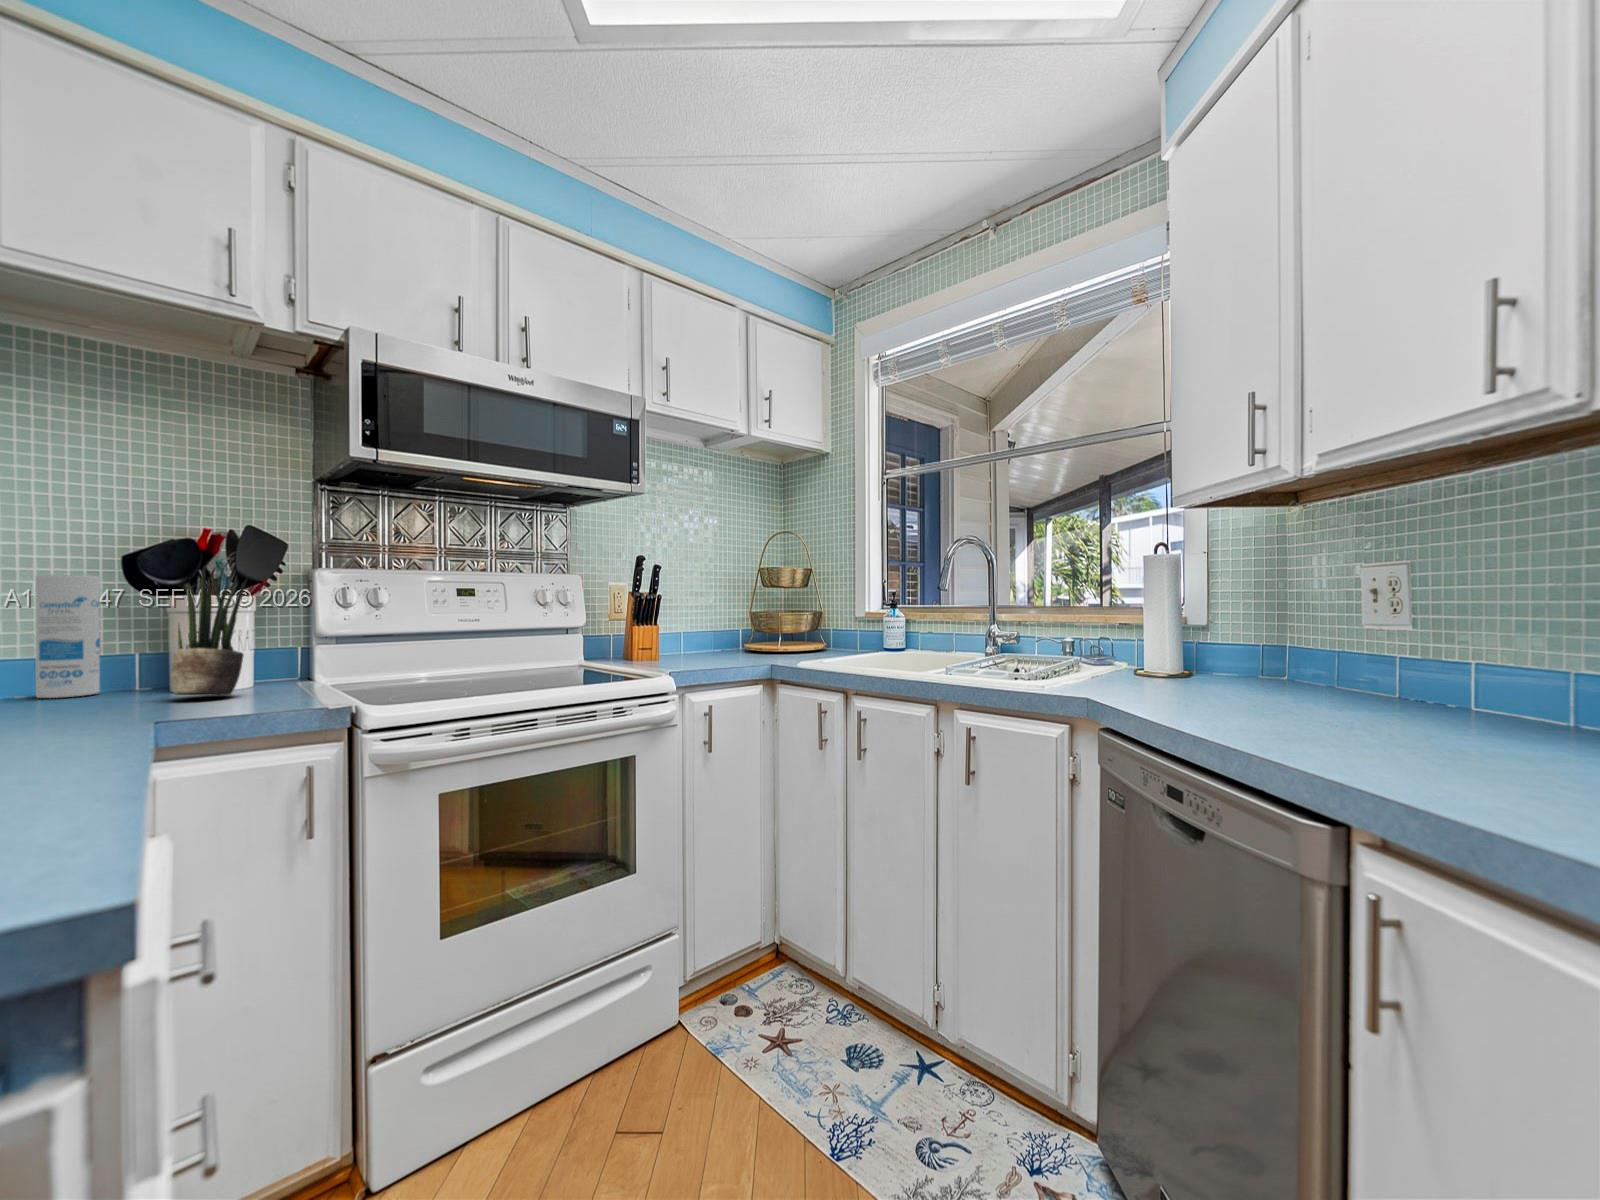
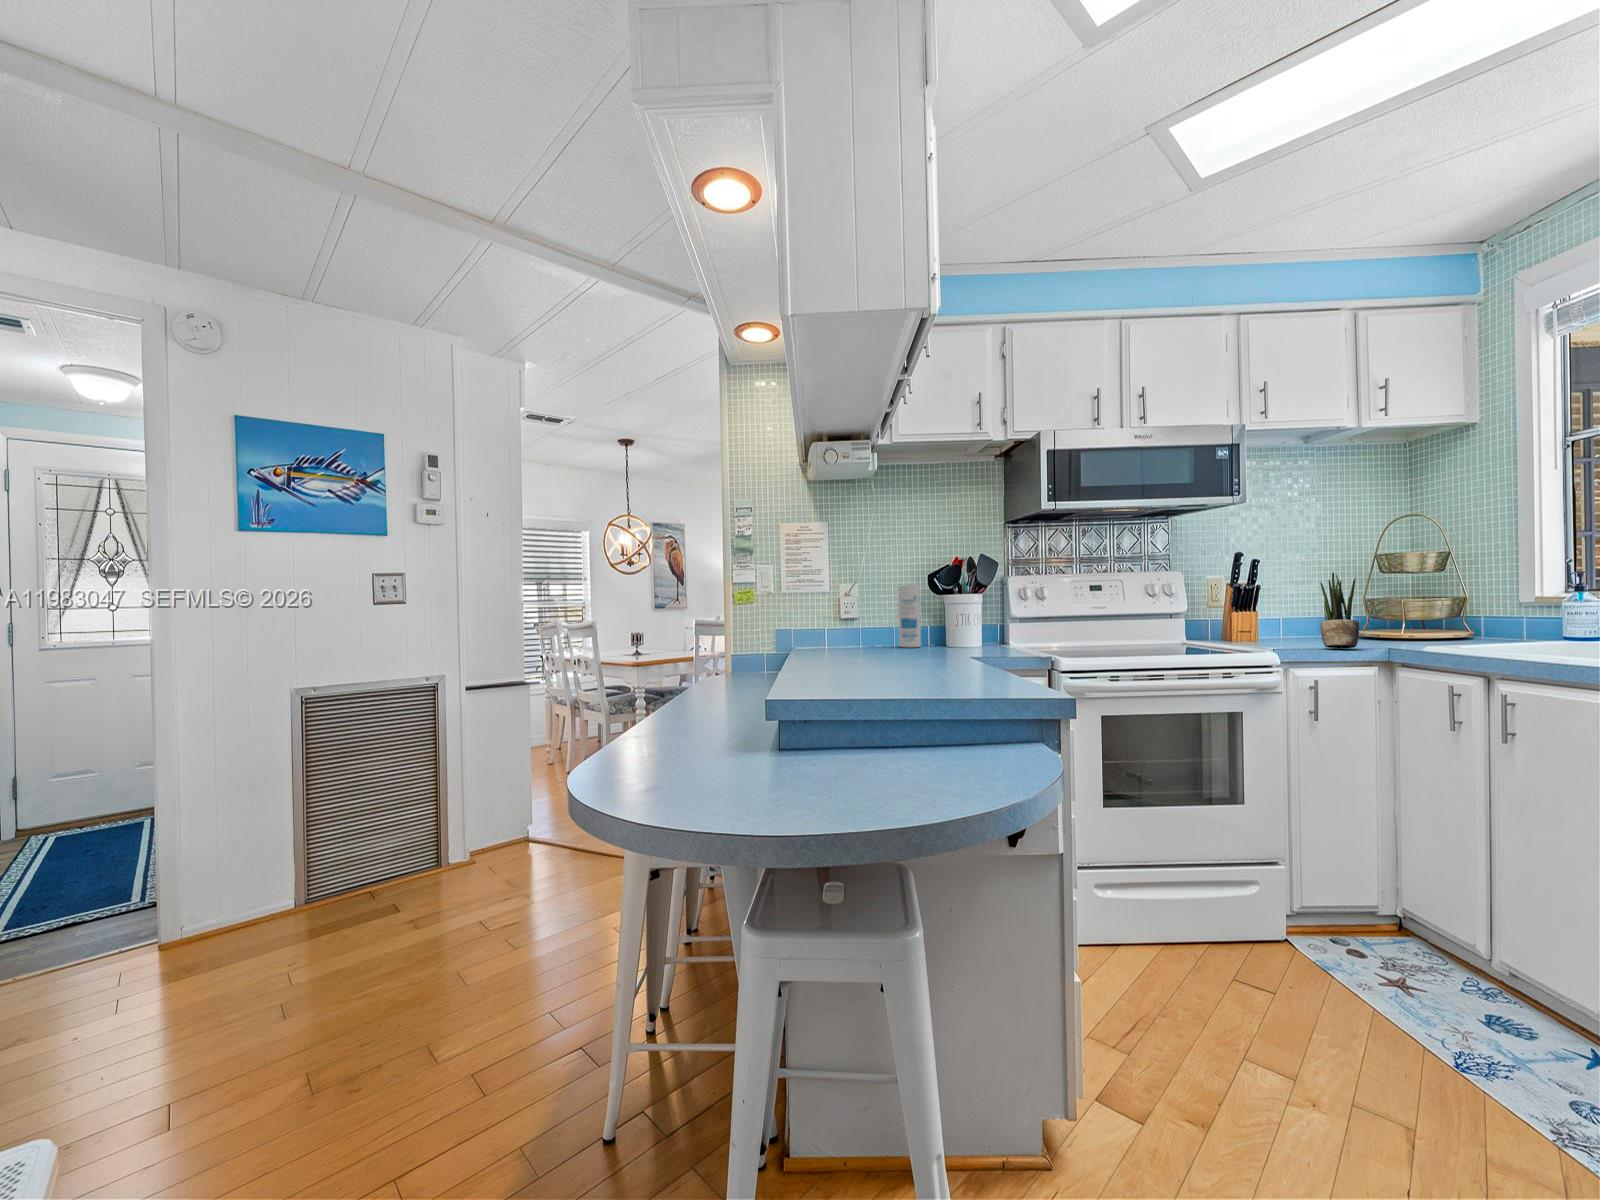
potted plant: present [171,568,247,695] -> present [1320,572,1359,648]

